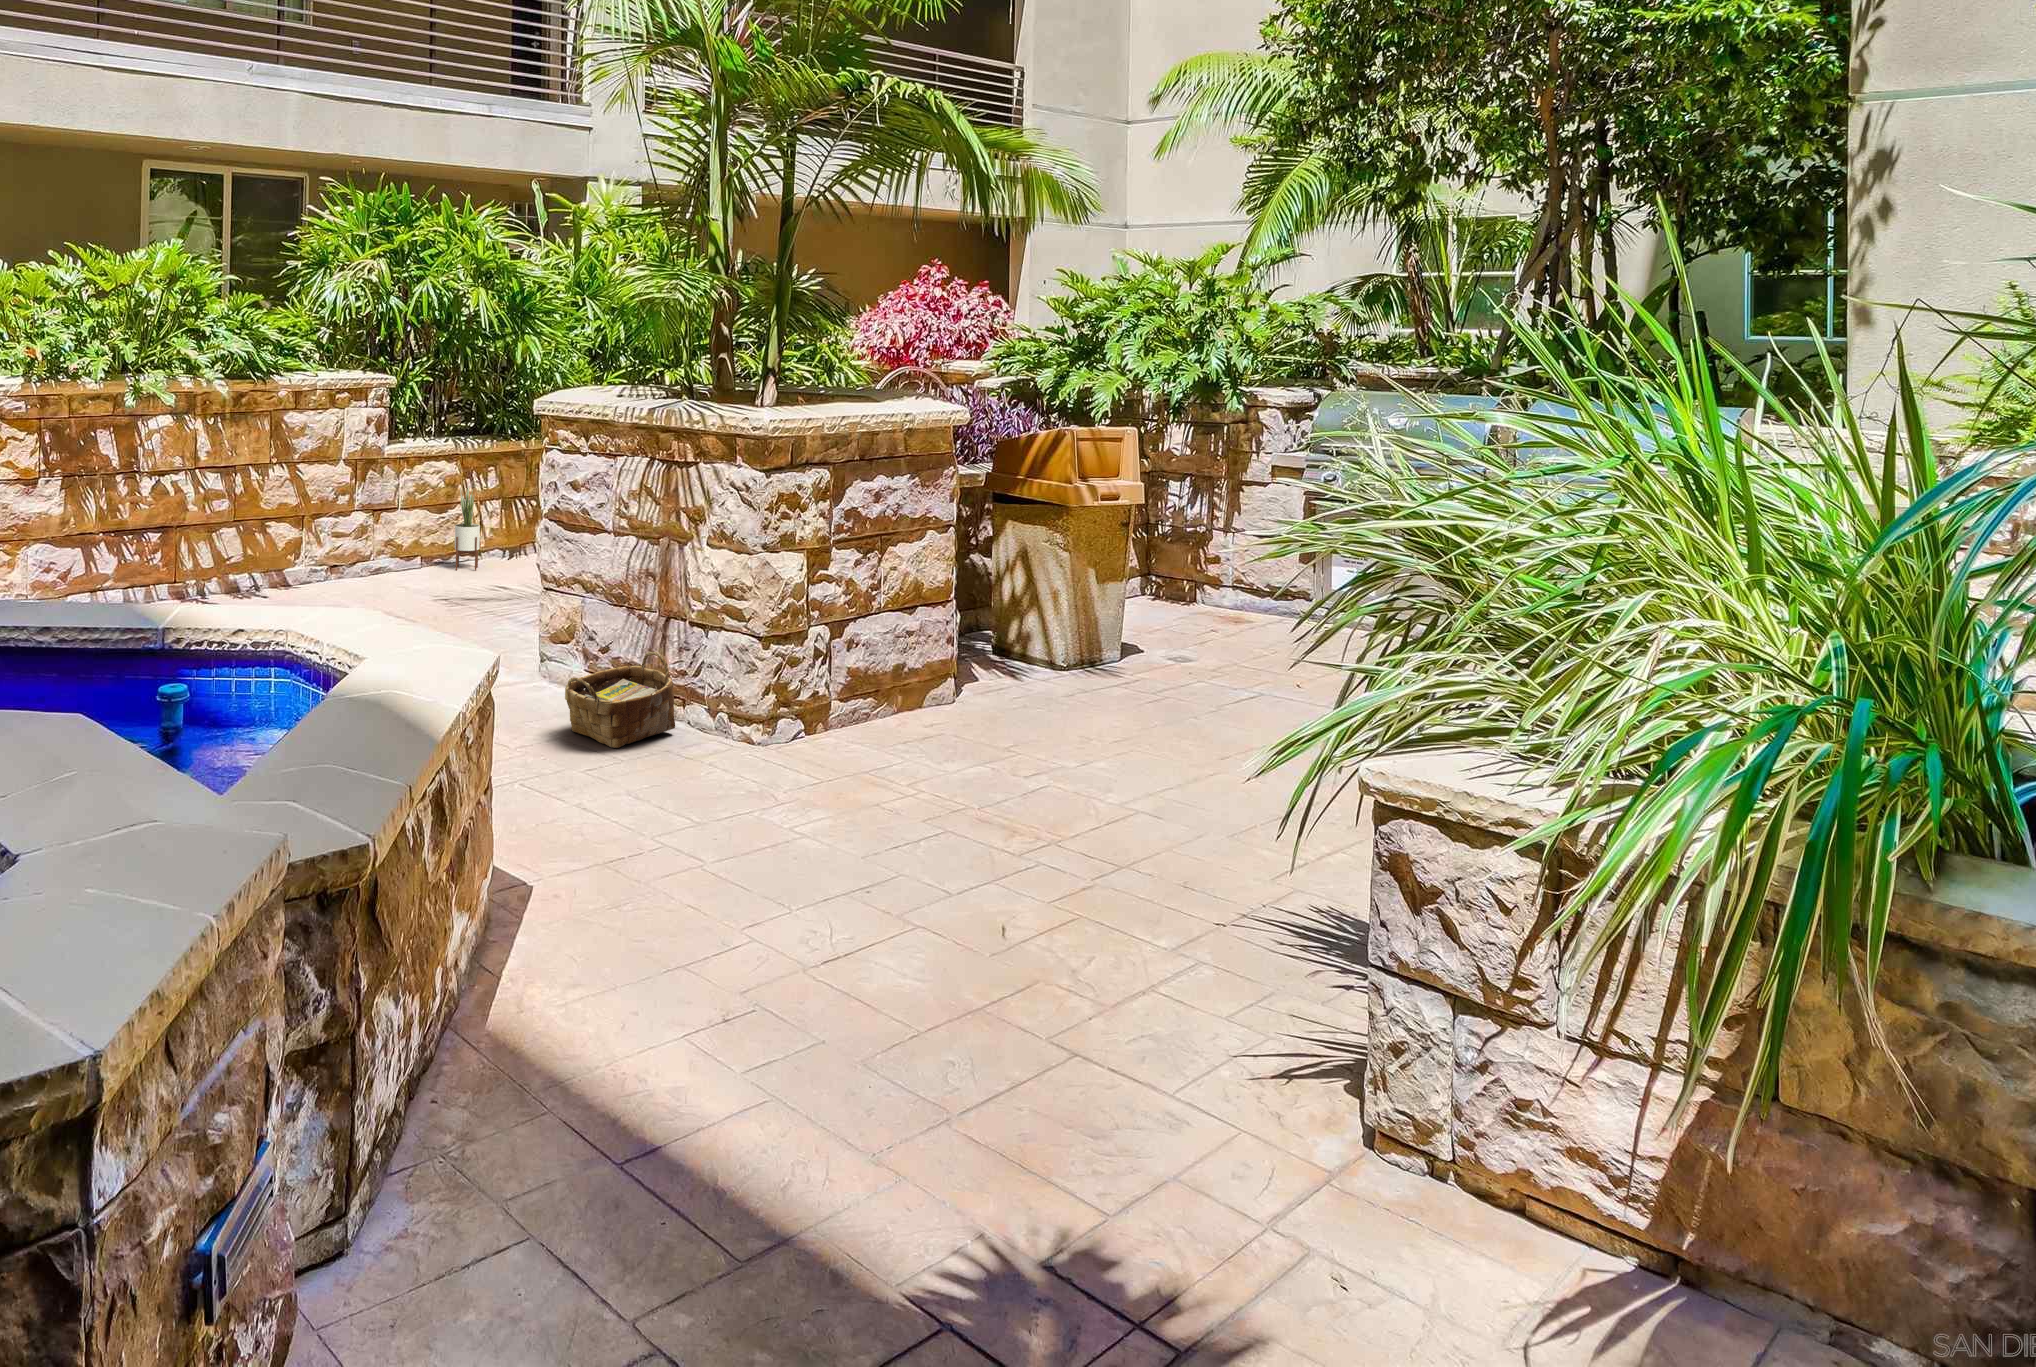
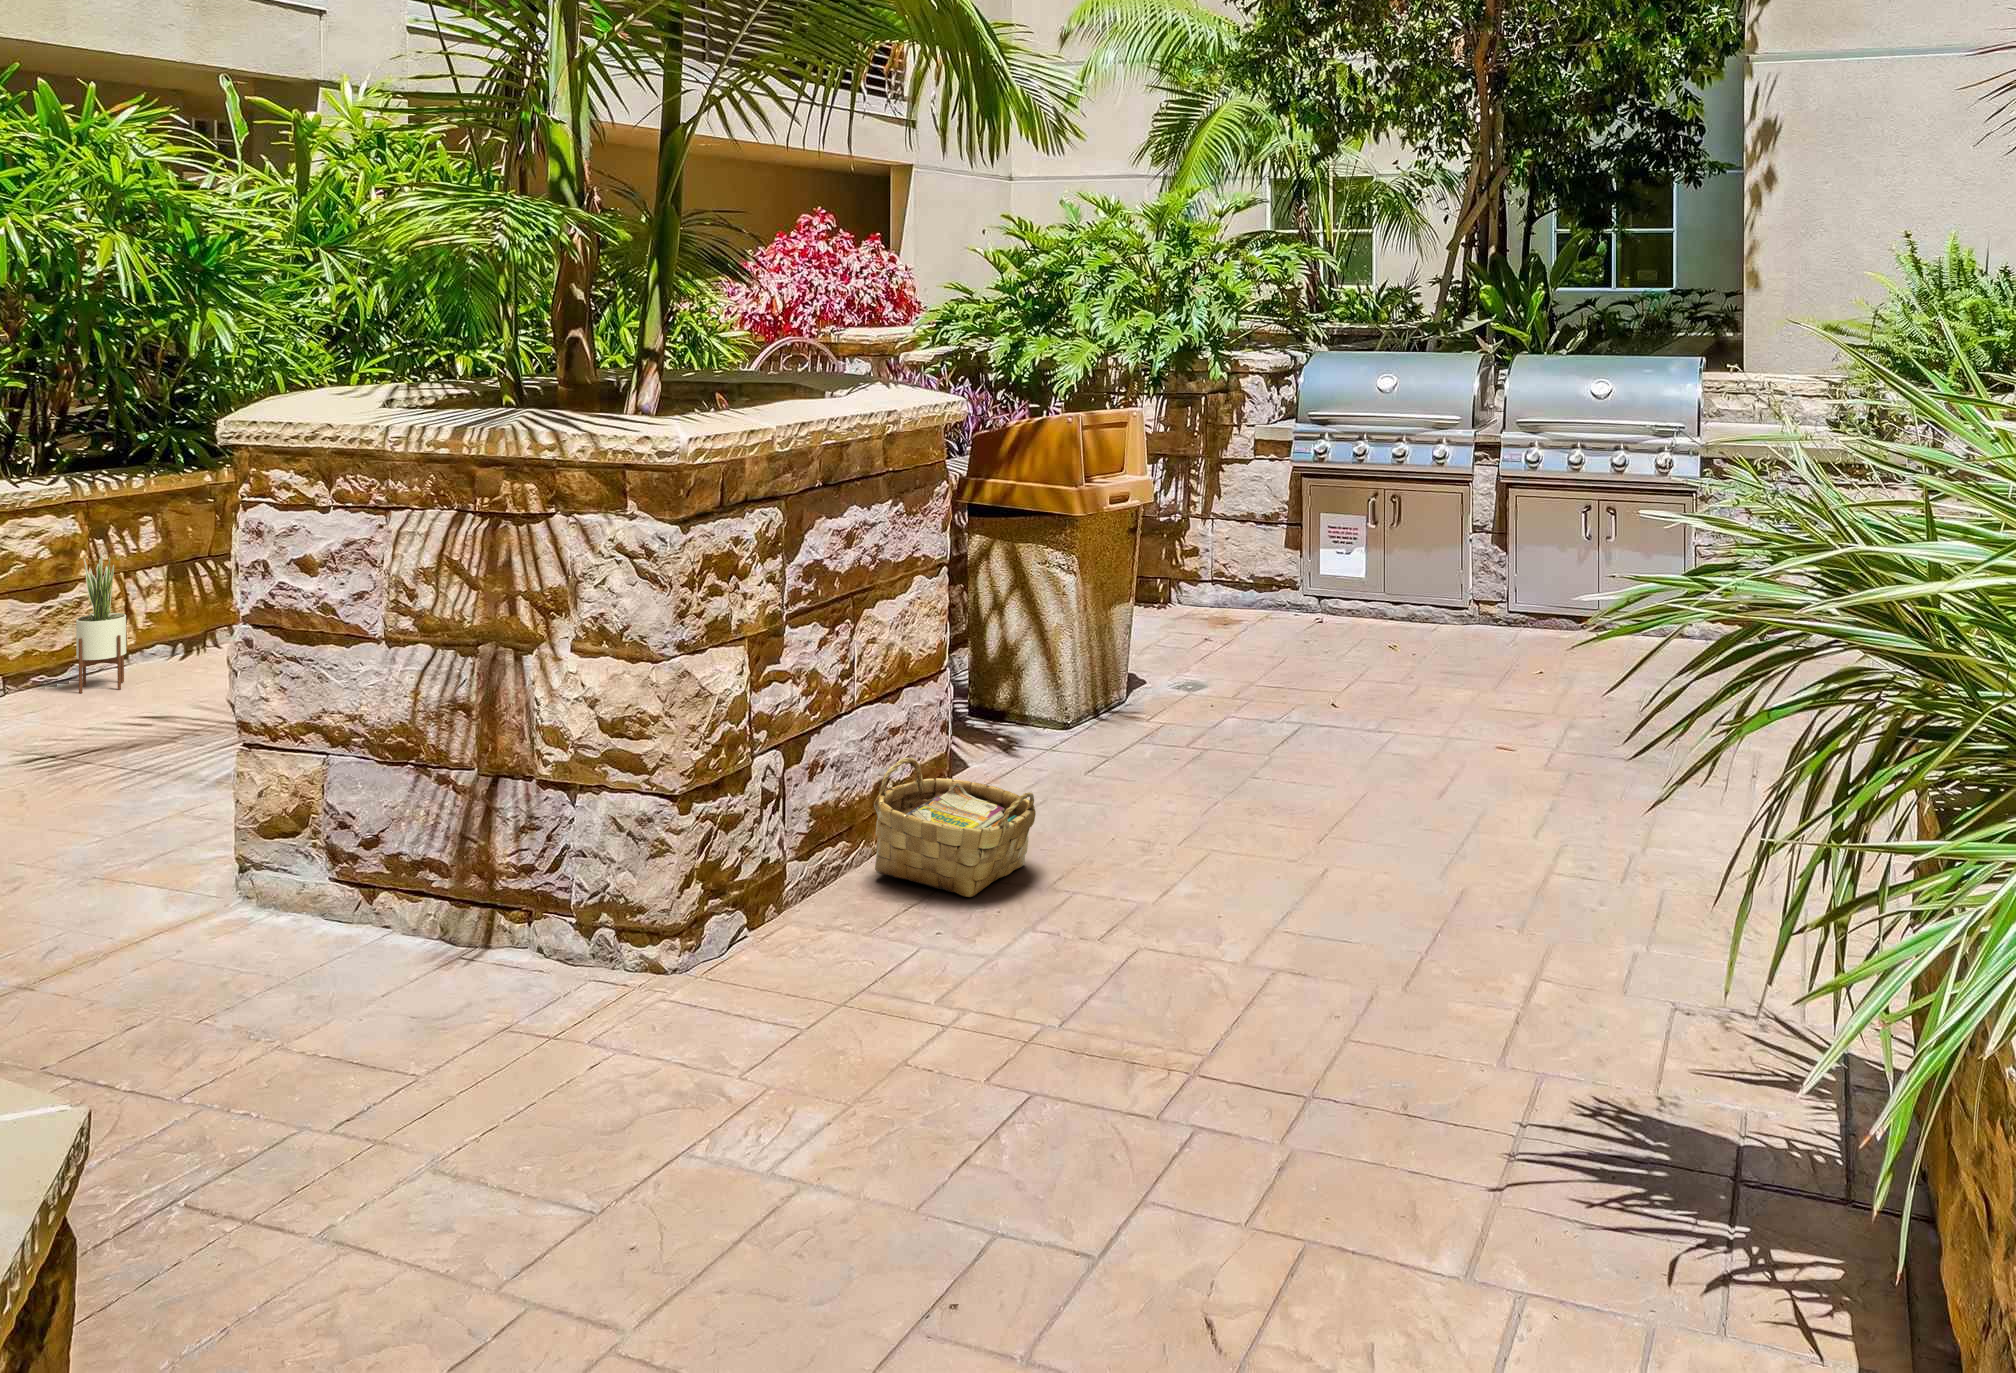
woven basket: present [565,652,675,748] -> present [874,758,1036,897]

